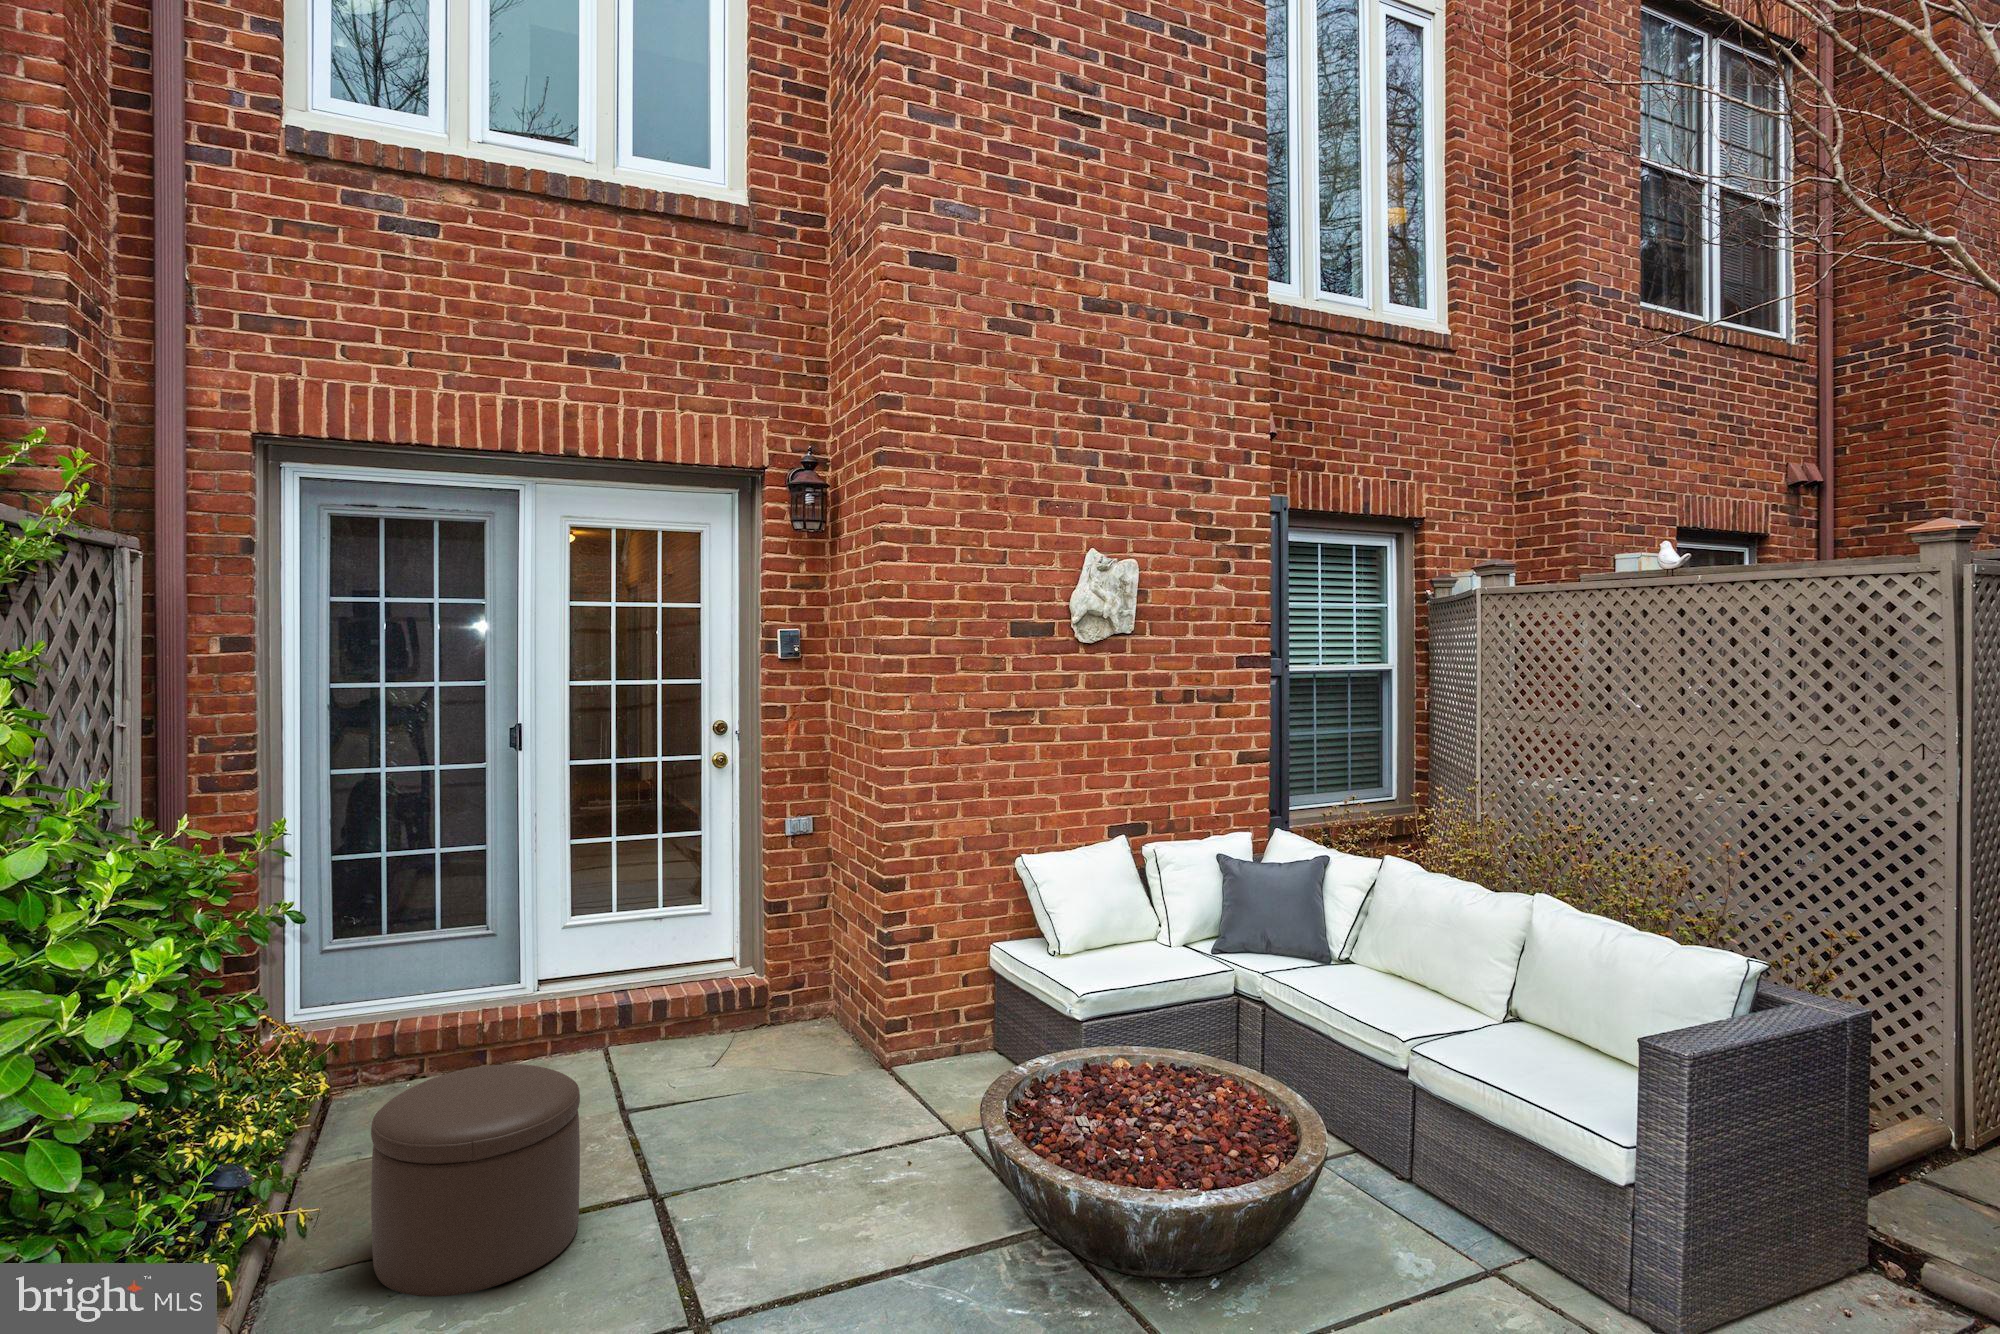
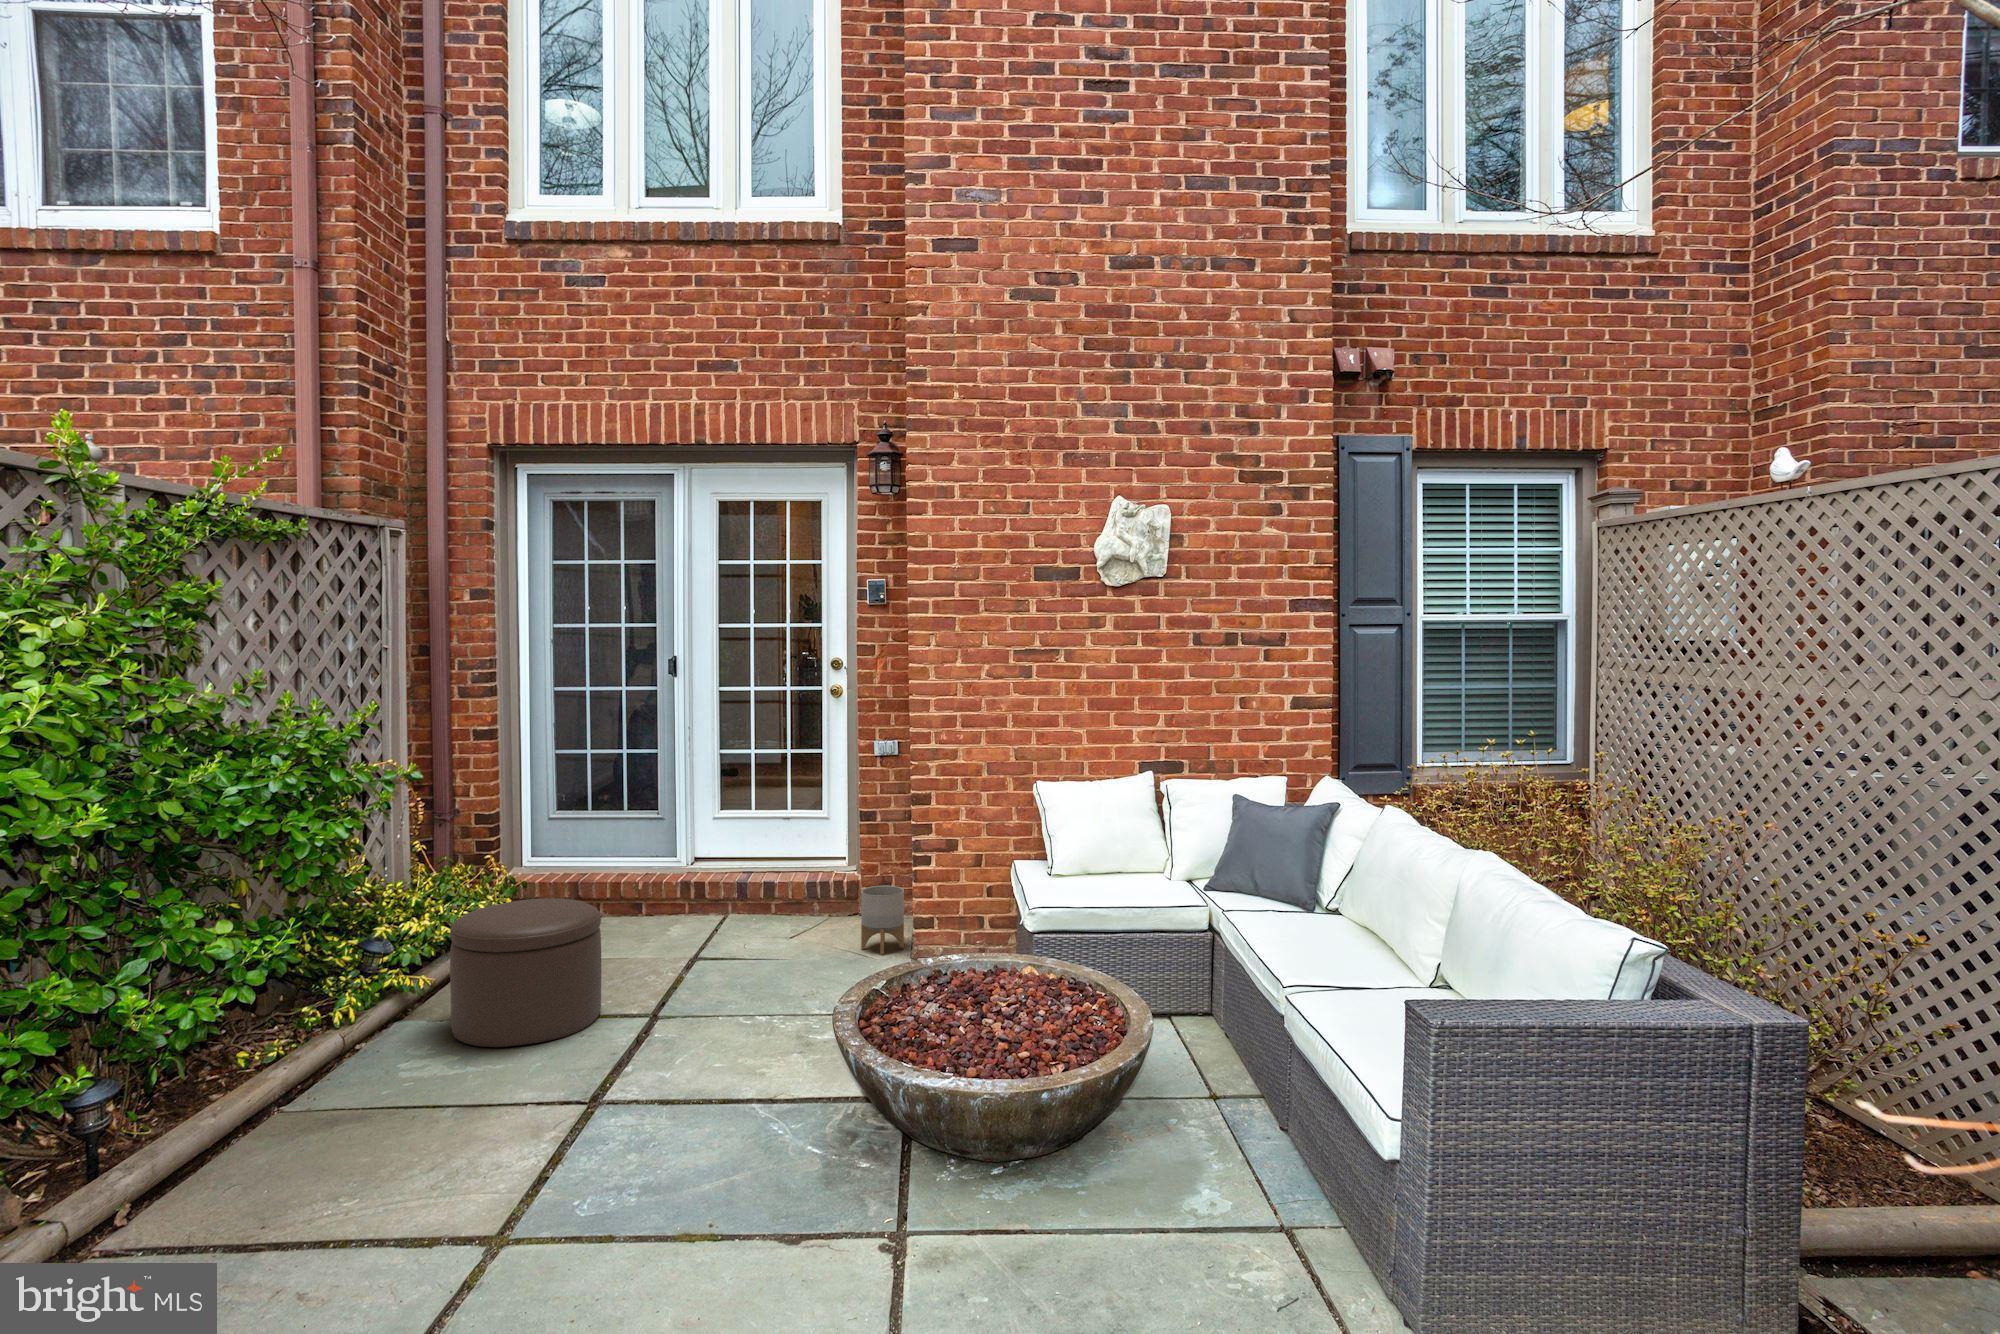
planter: none [809,984,858,1068] -> present [861,886,904,955]

